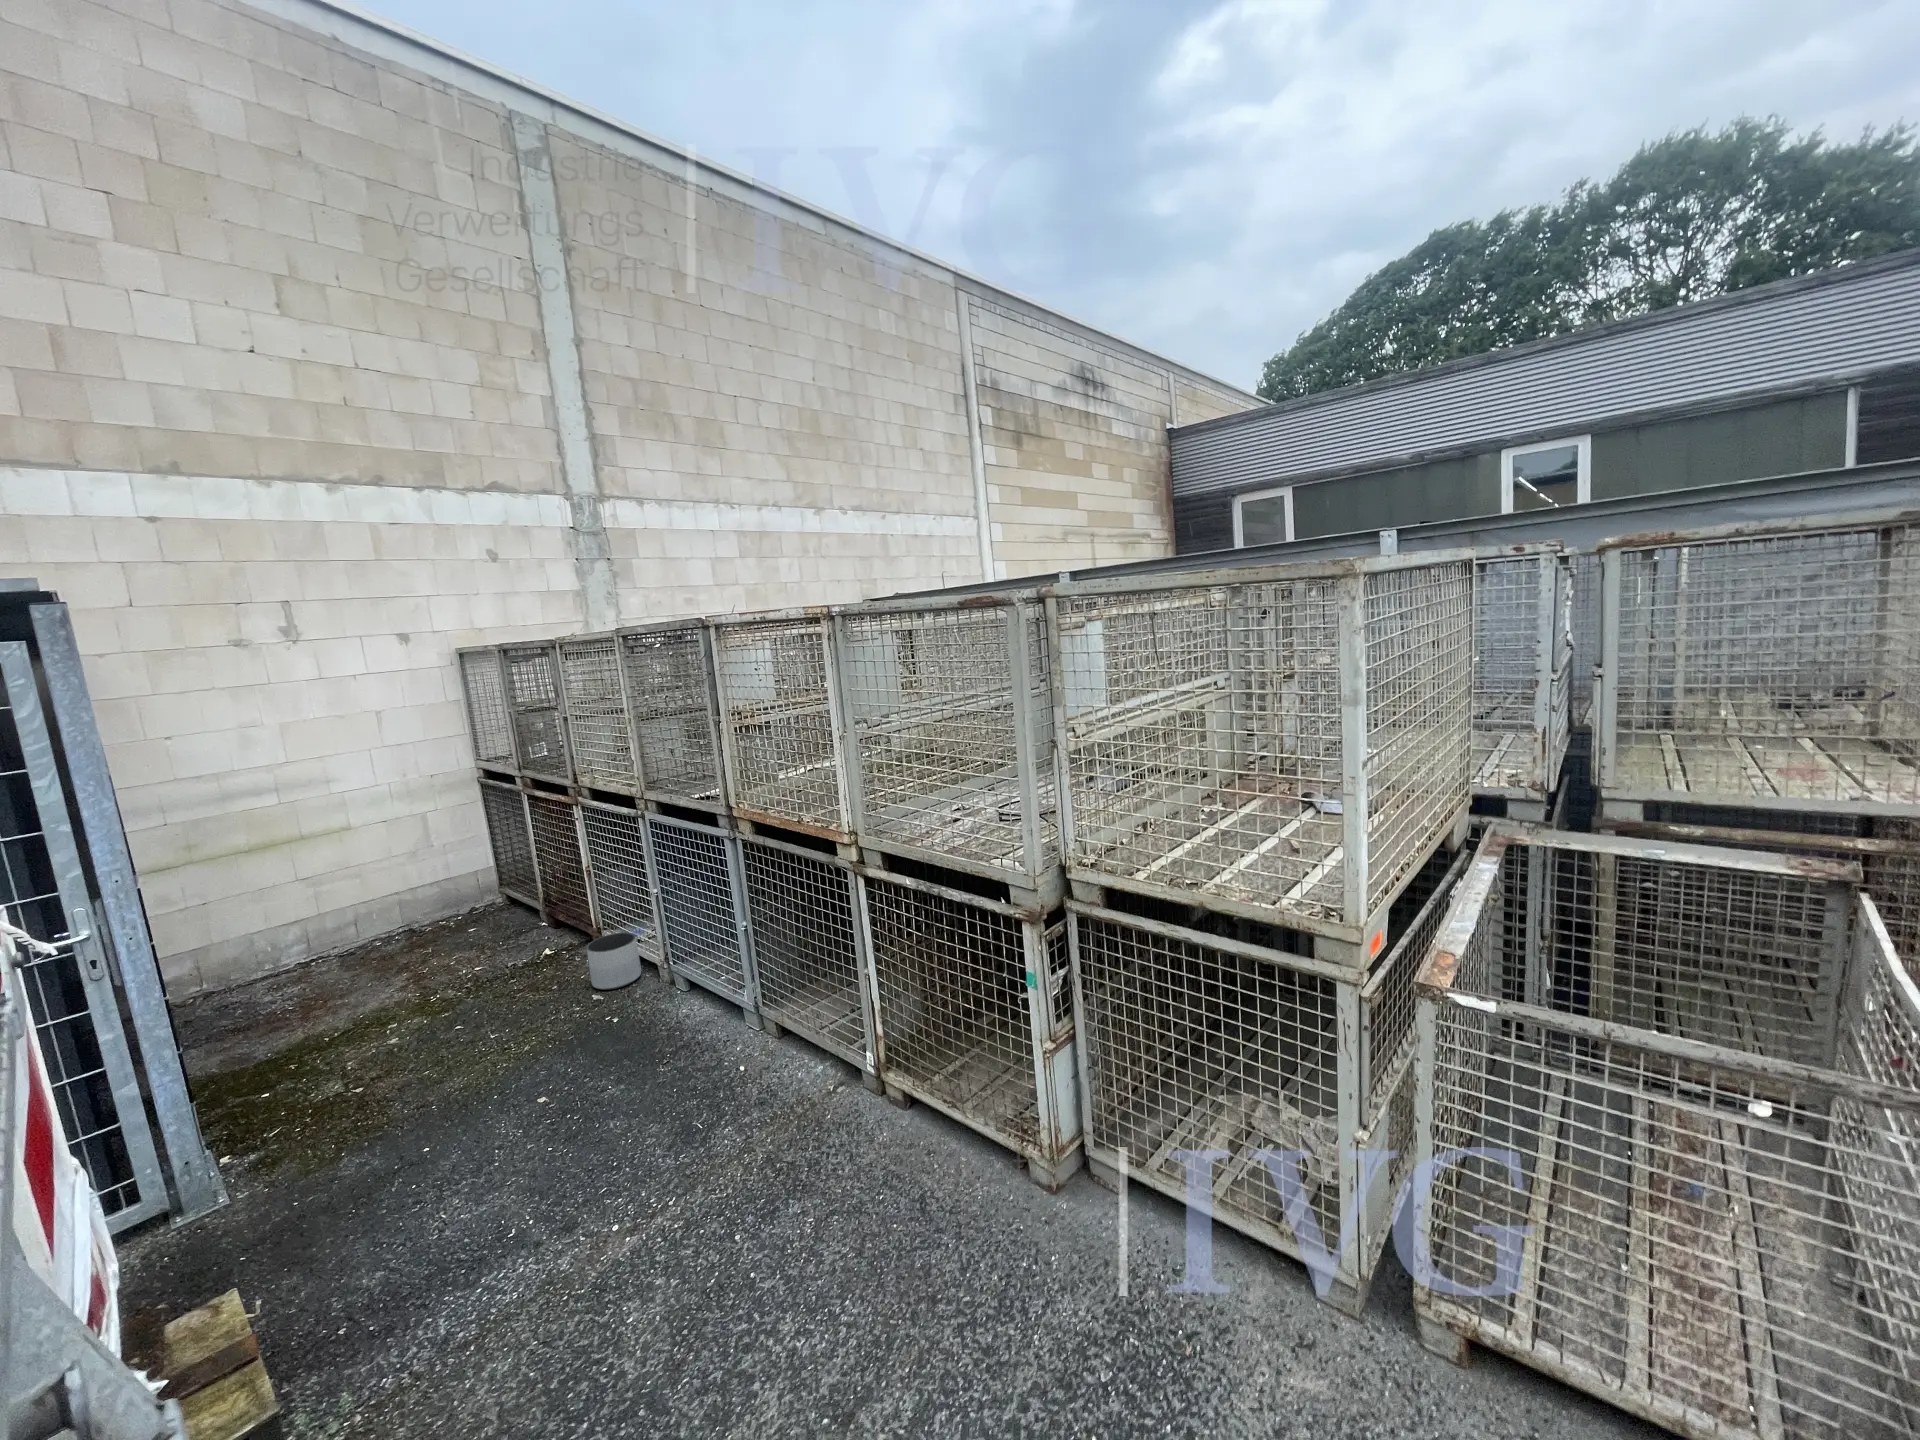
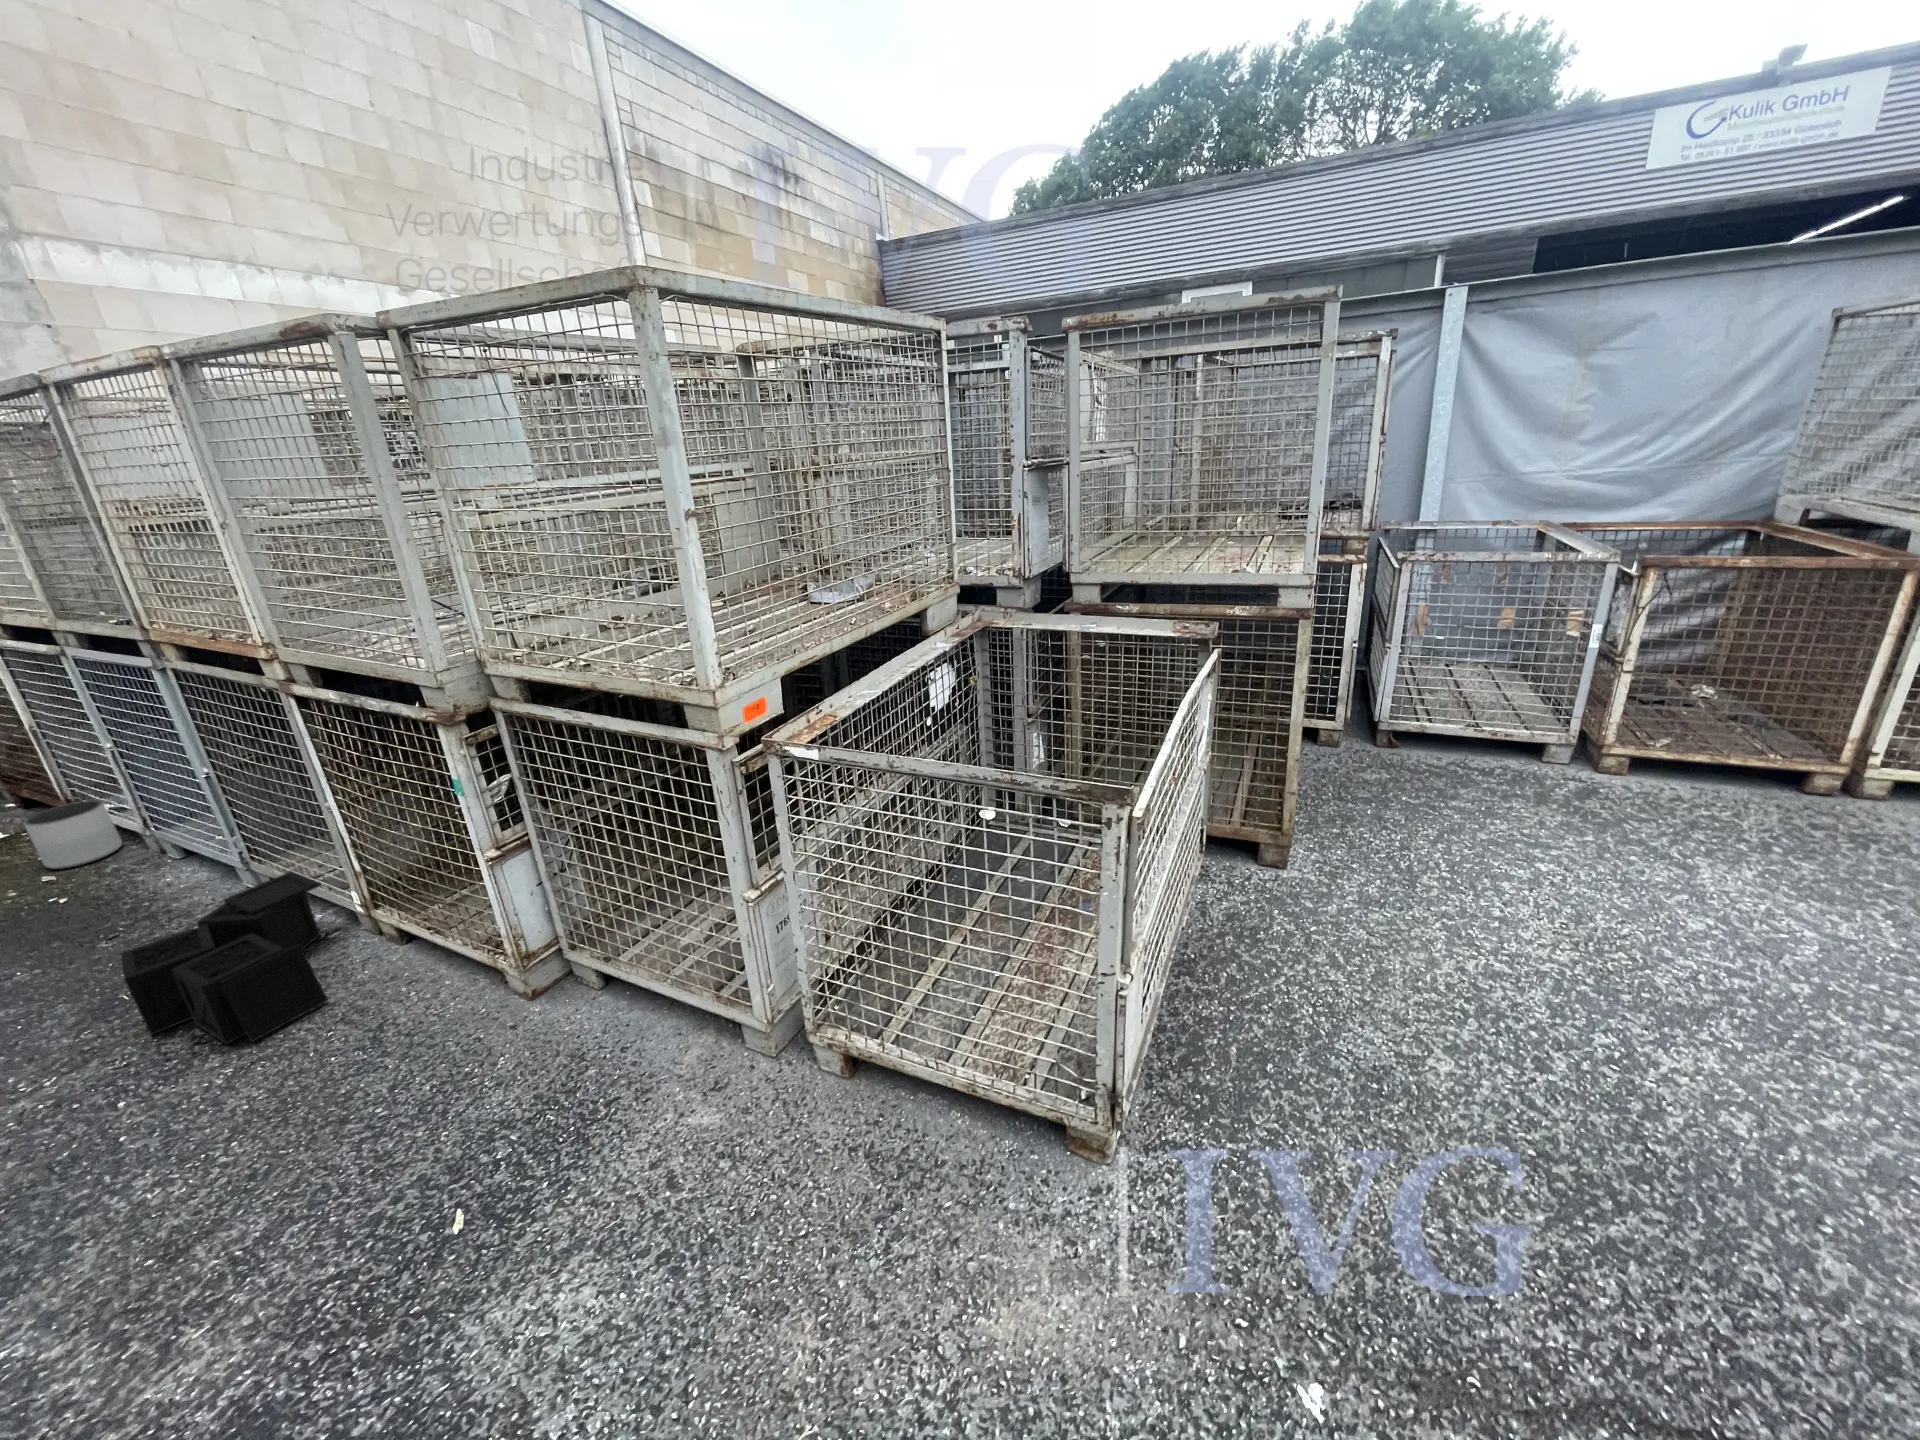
storage bin: none [715,1024,873,1199] -> present [121,872,328,1056]

